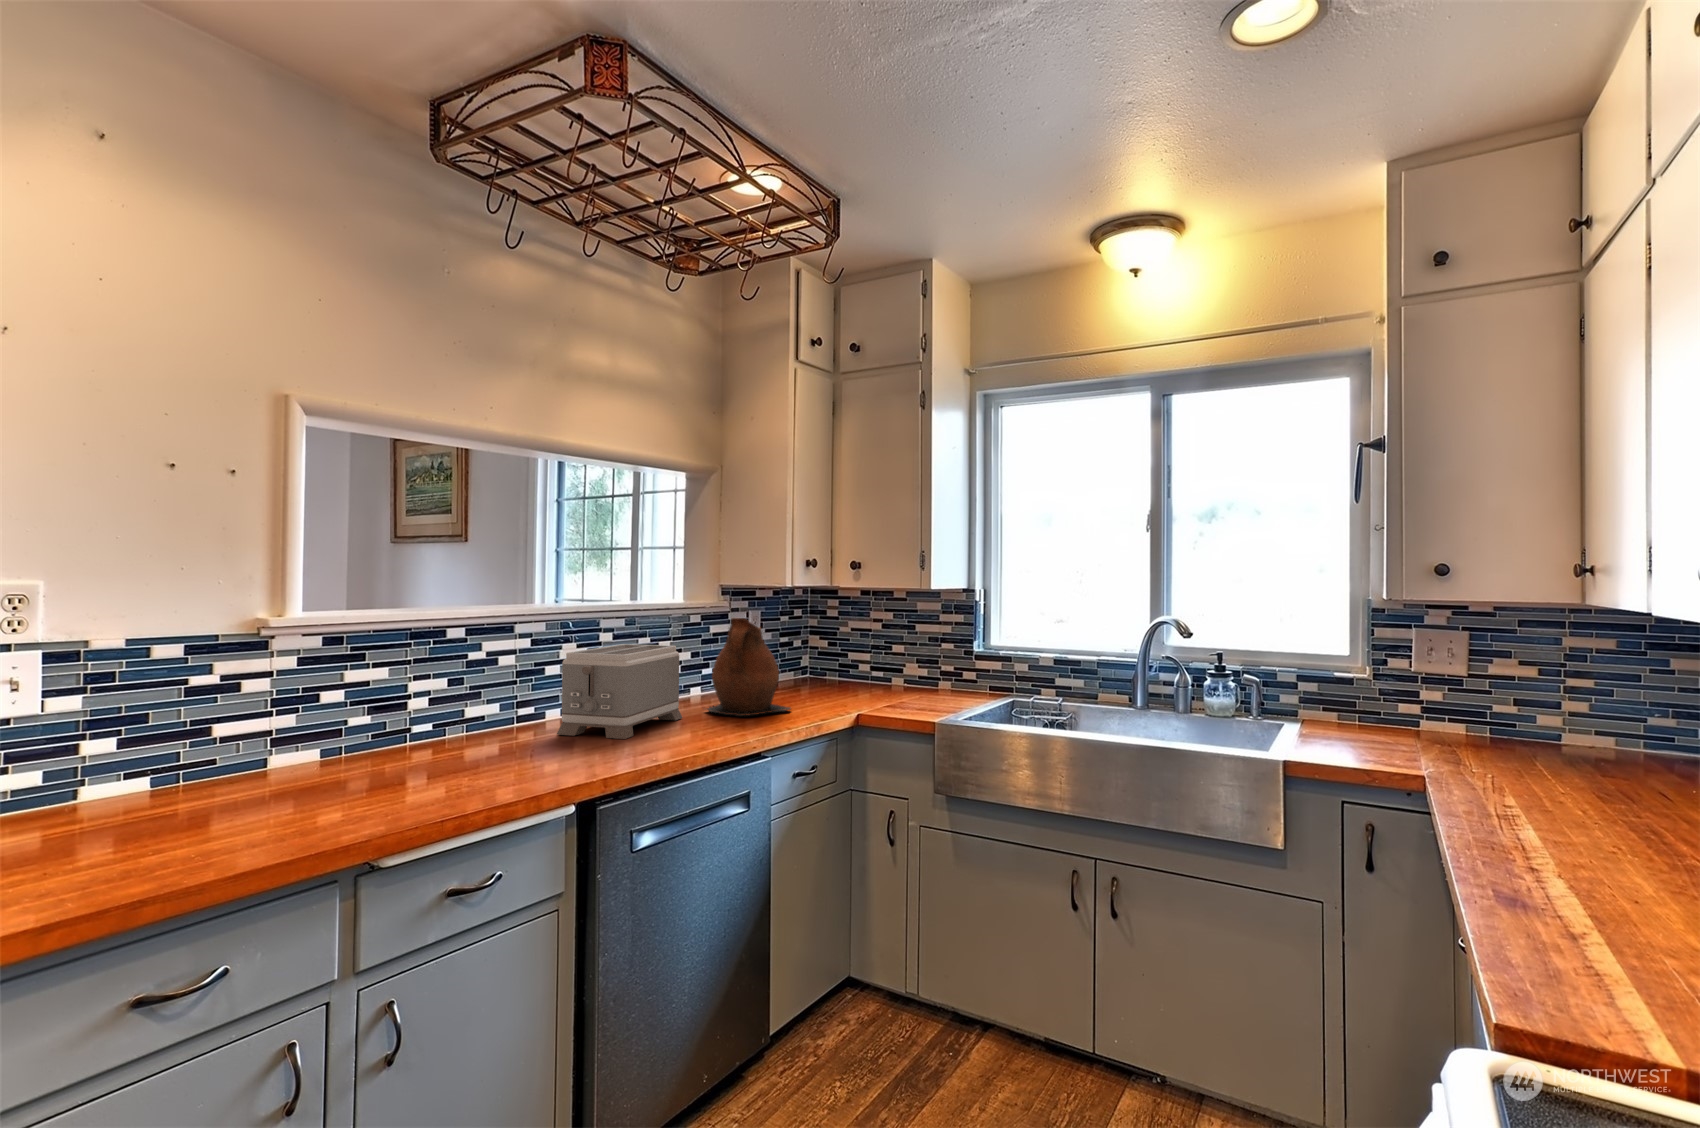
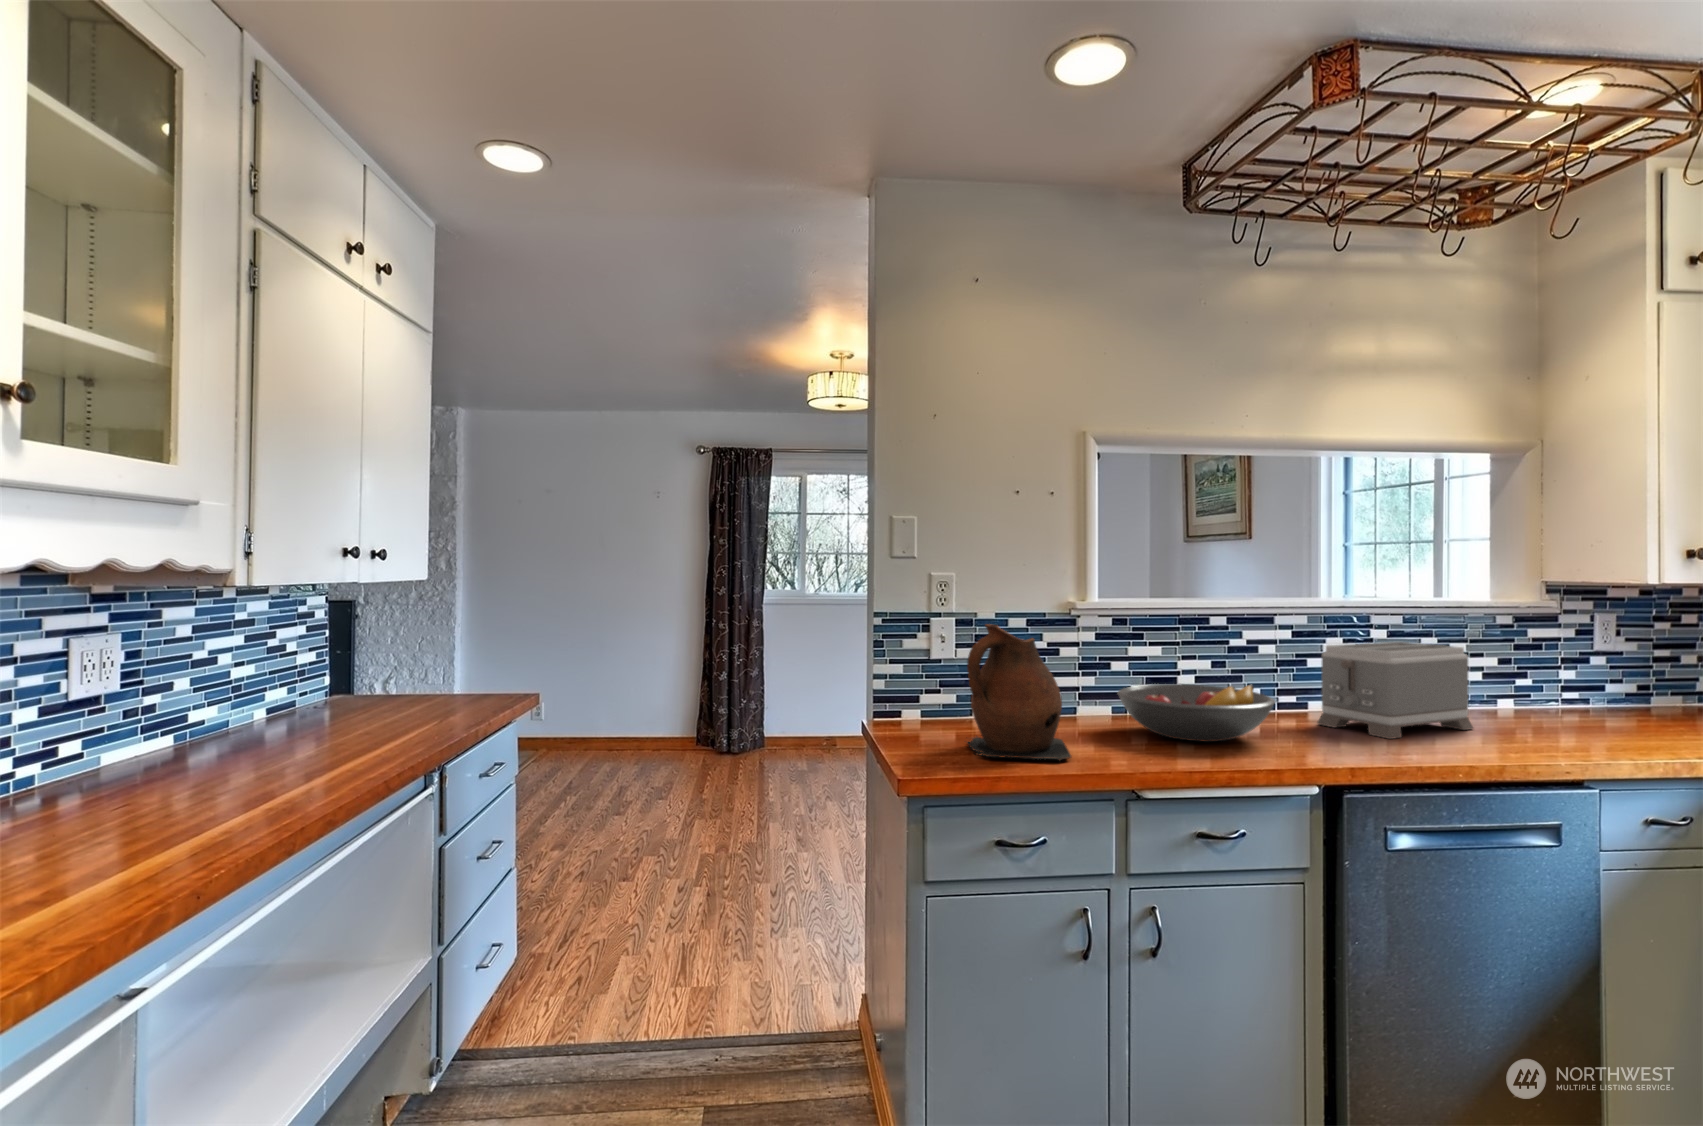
ceramic pitcher: present [707,618,791,716] -> present [967,624,1071,761]
fruit bowl: none [334,702,527,779] -> present [1118,684,1275,742]

